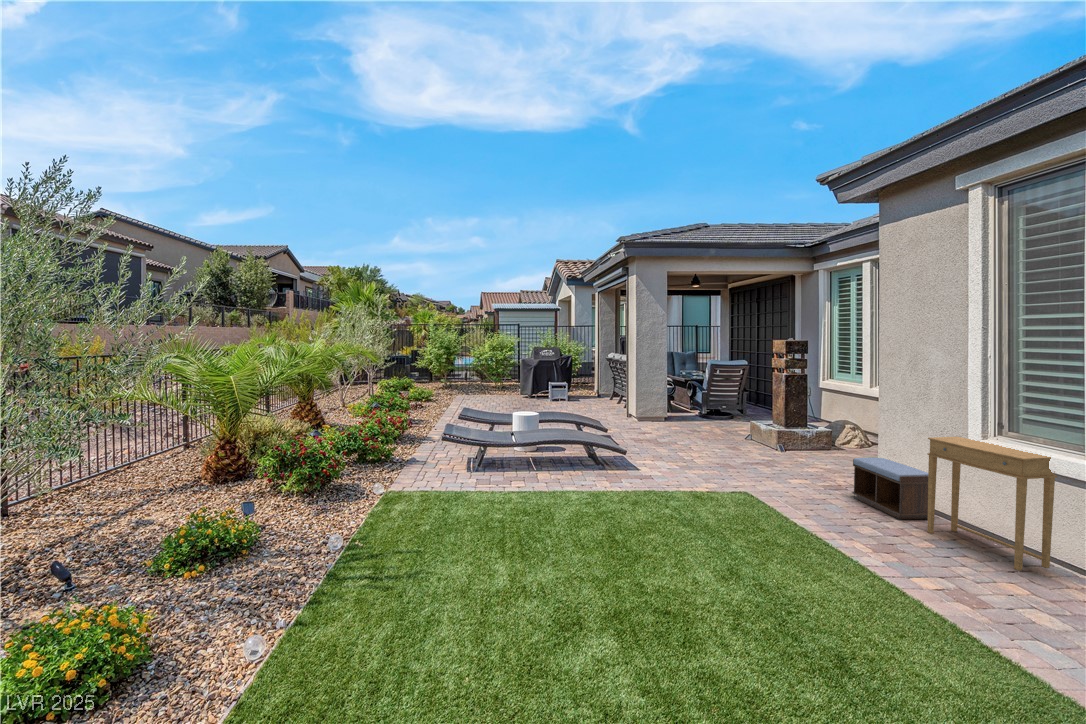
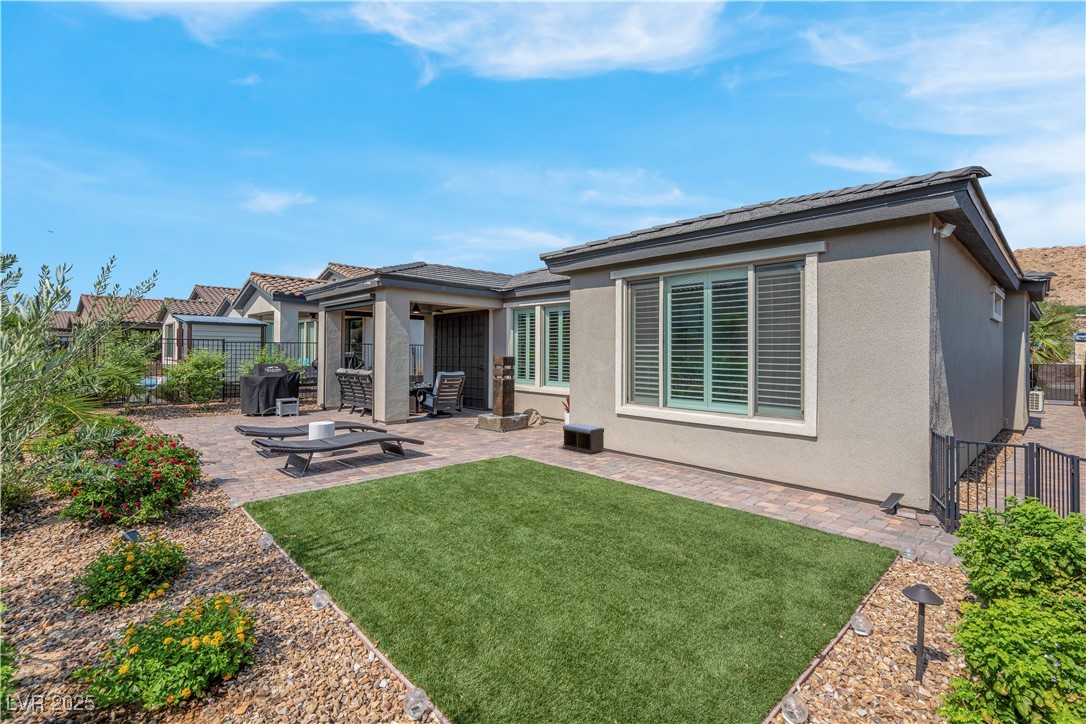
side table: present [927,437,1057,571] -> none [604,406,655,464]

